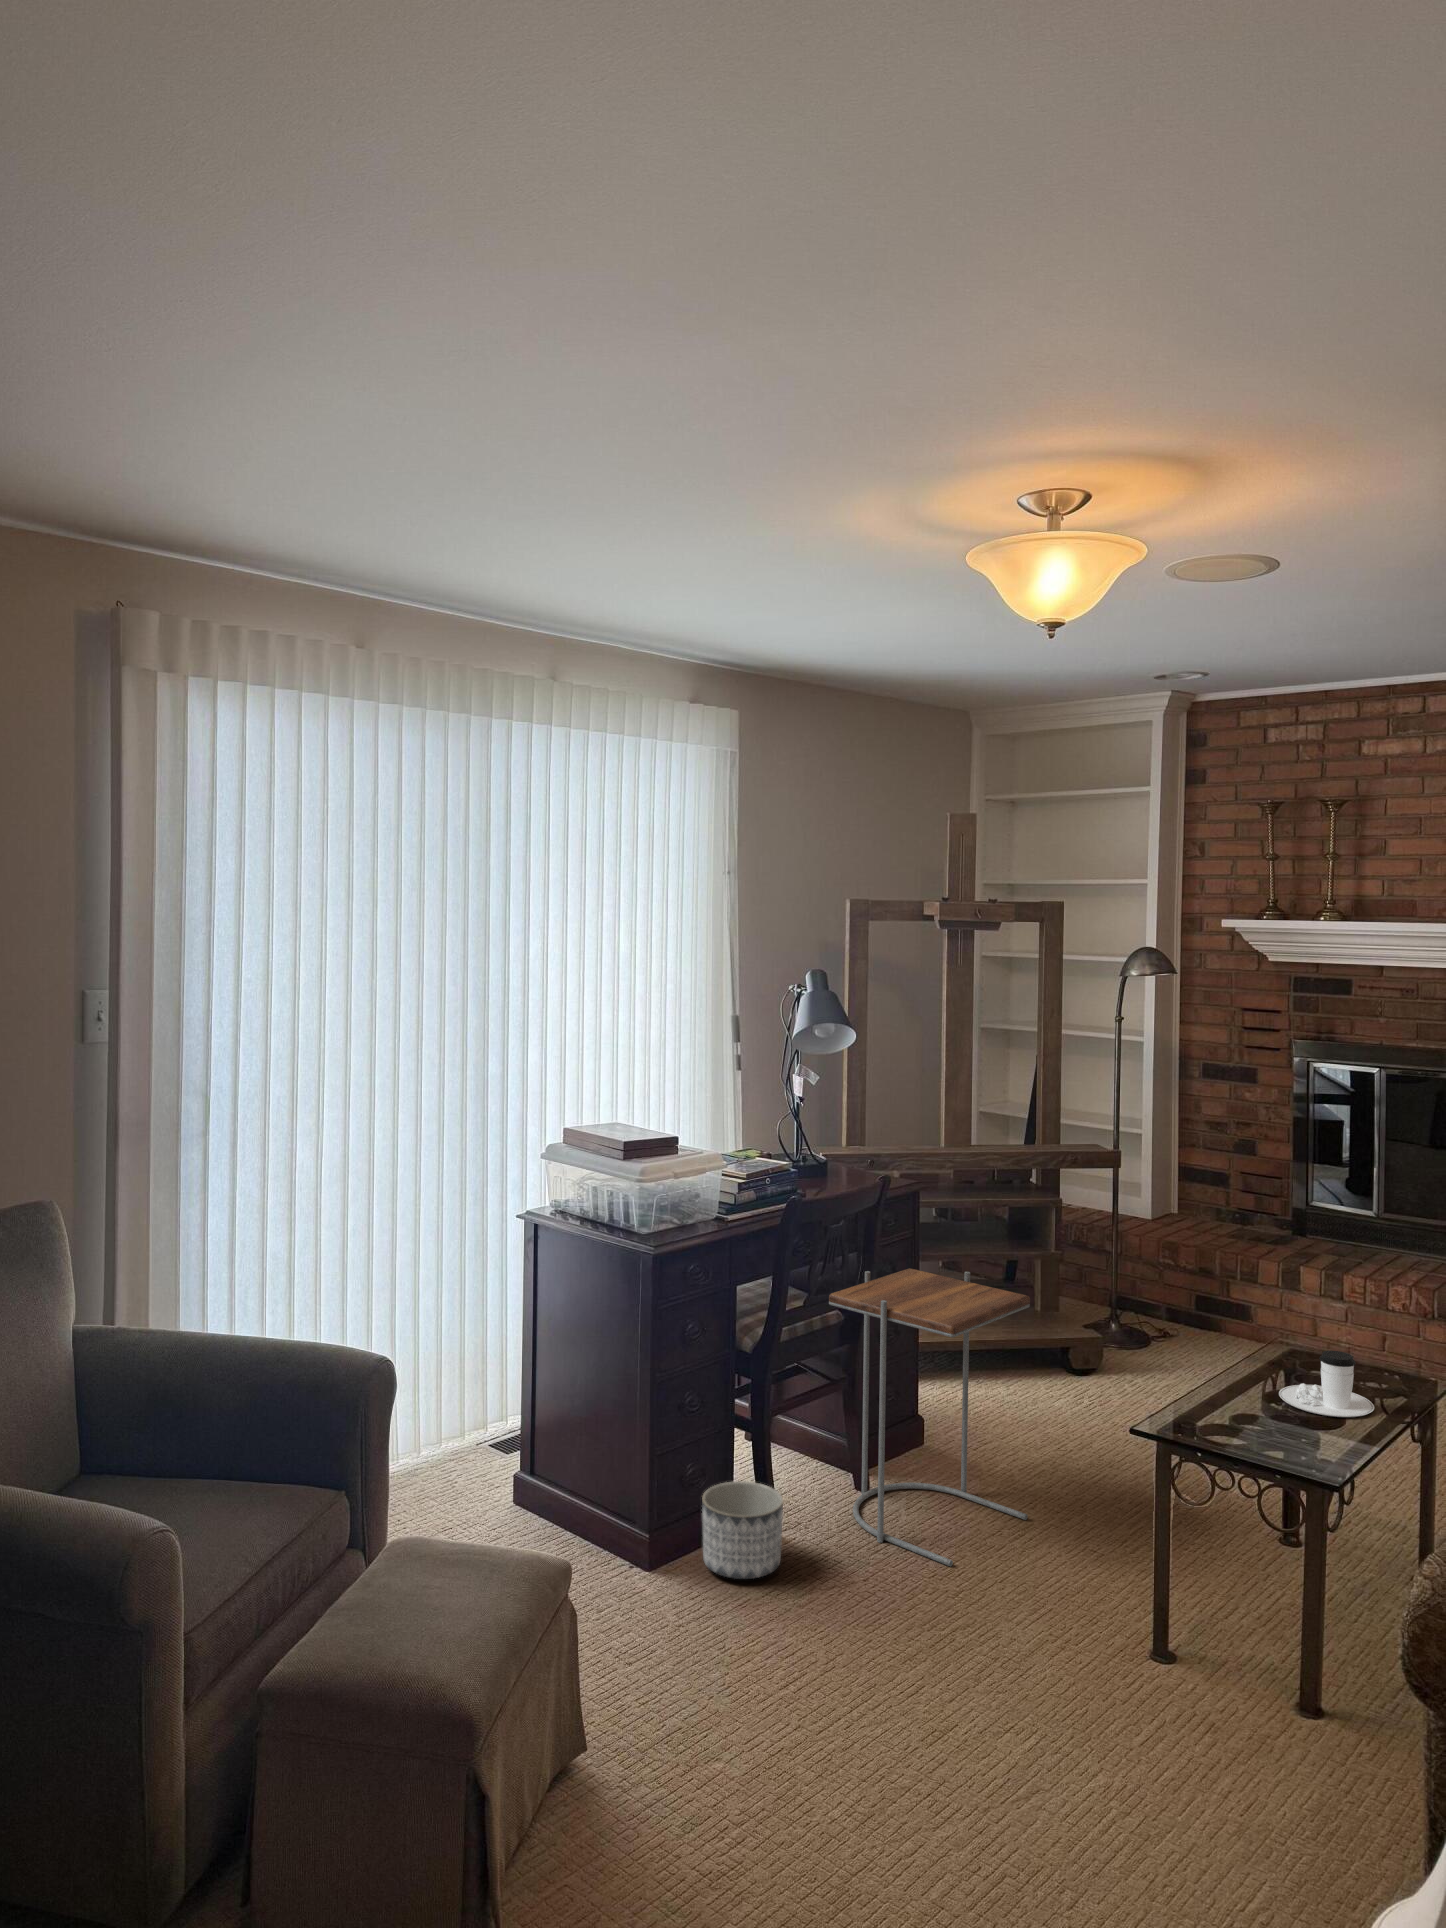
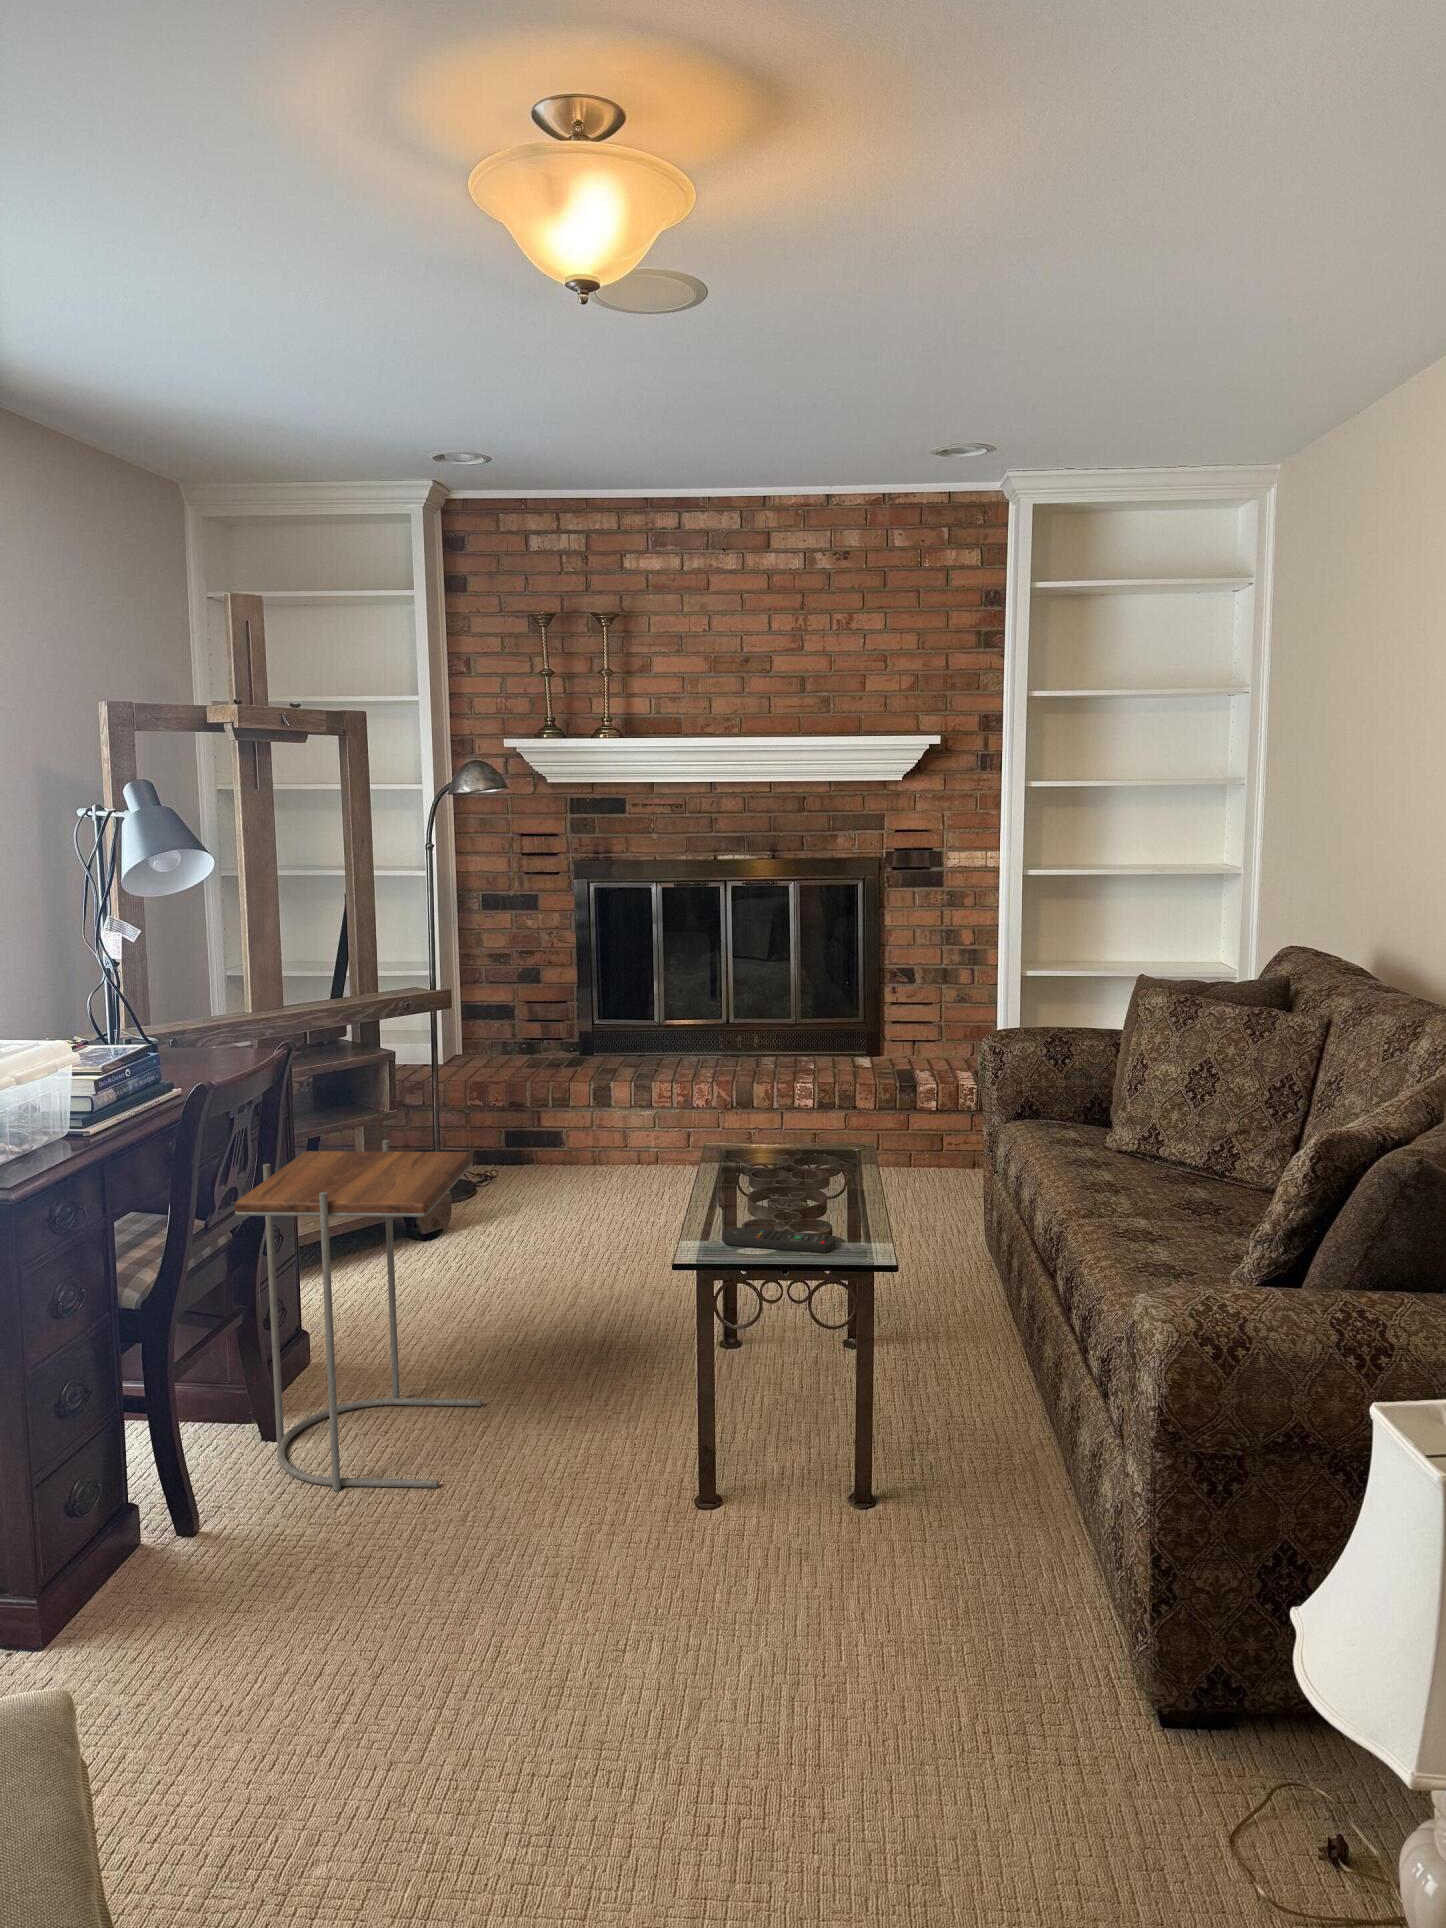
coffee cup: present [1279,1351,1374,1417] -> none [744,1139,833,1205]
remote control: none [1210,1416,1316,1461] -> present [723,1227,835,1253]
planter: present [702,1481,783,1579] -> none [111,1472,234,1614]

